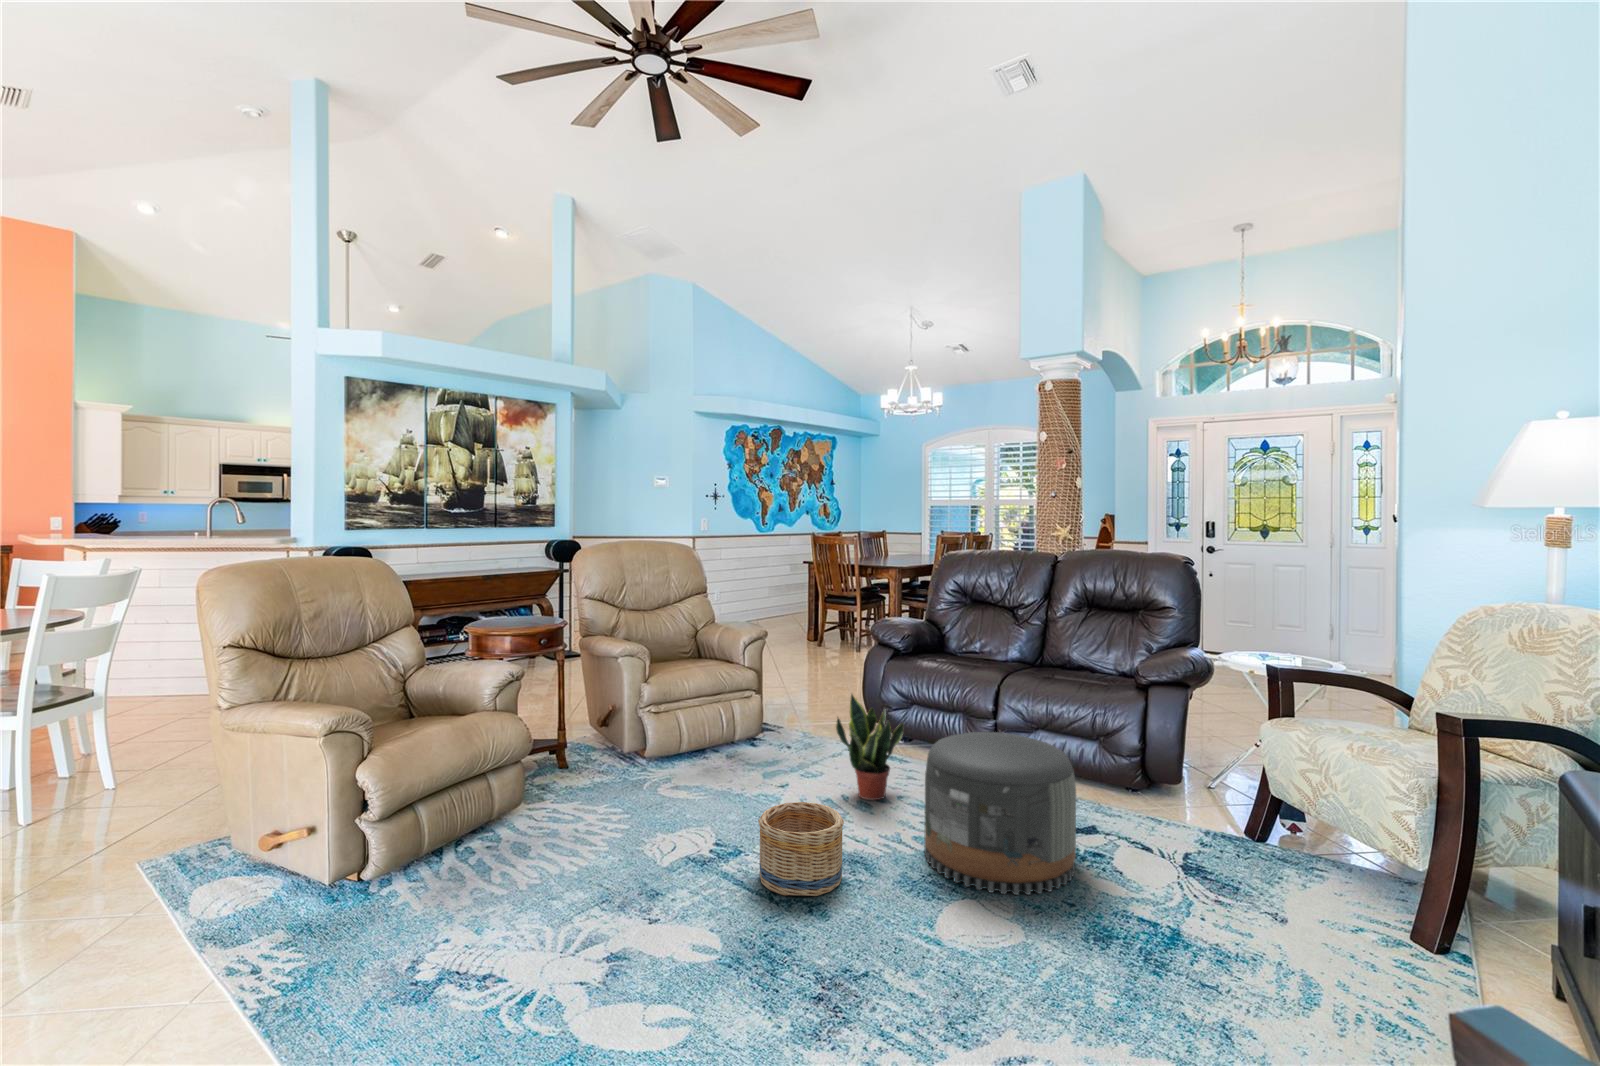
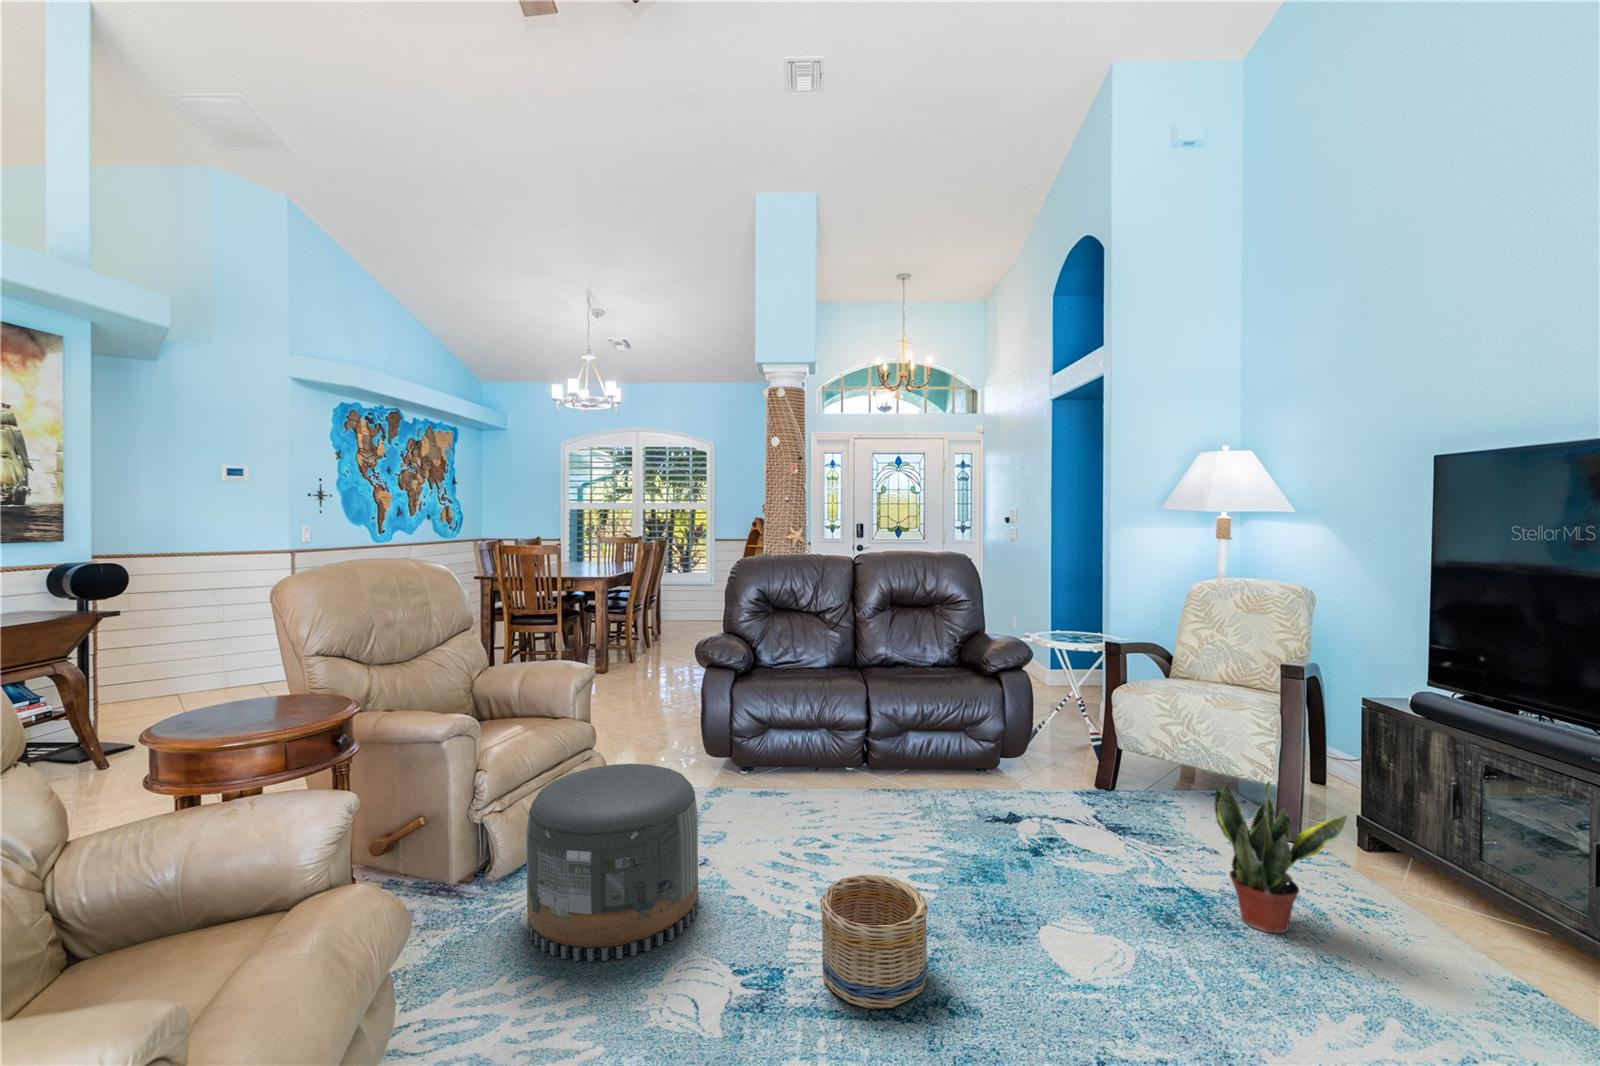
potted plant: present [836,694,904,800] -> present [1214,782,1347,933]
pouf: present [924,732,1076,895] -> present [526,764,698,961]

